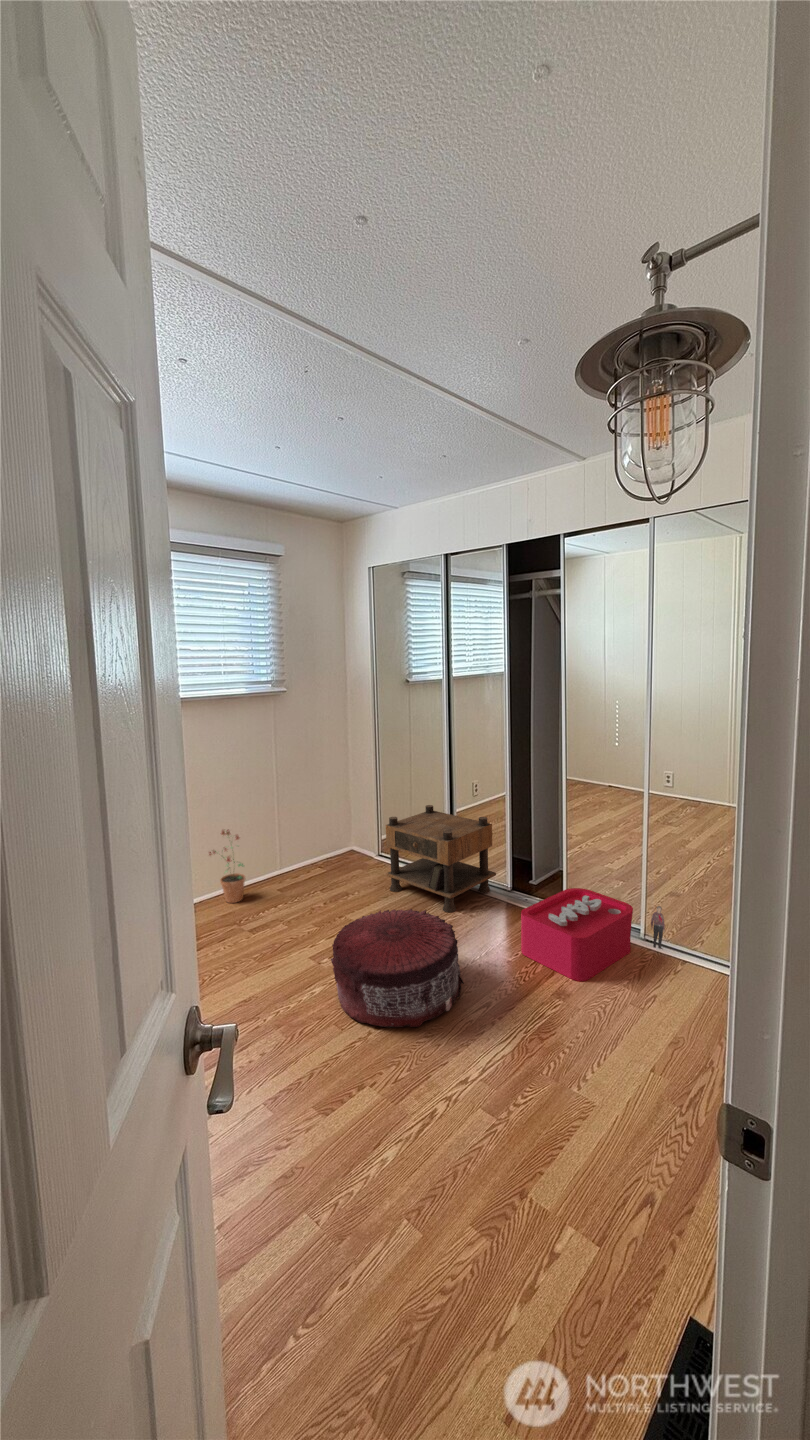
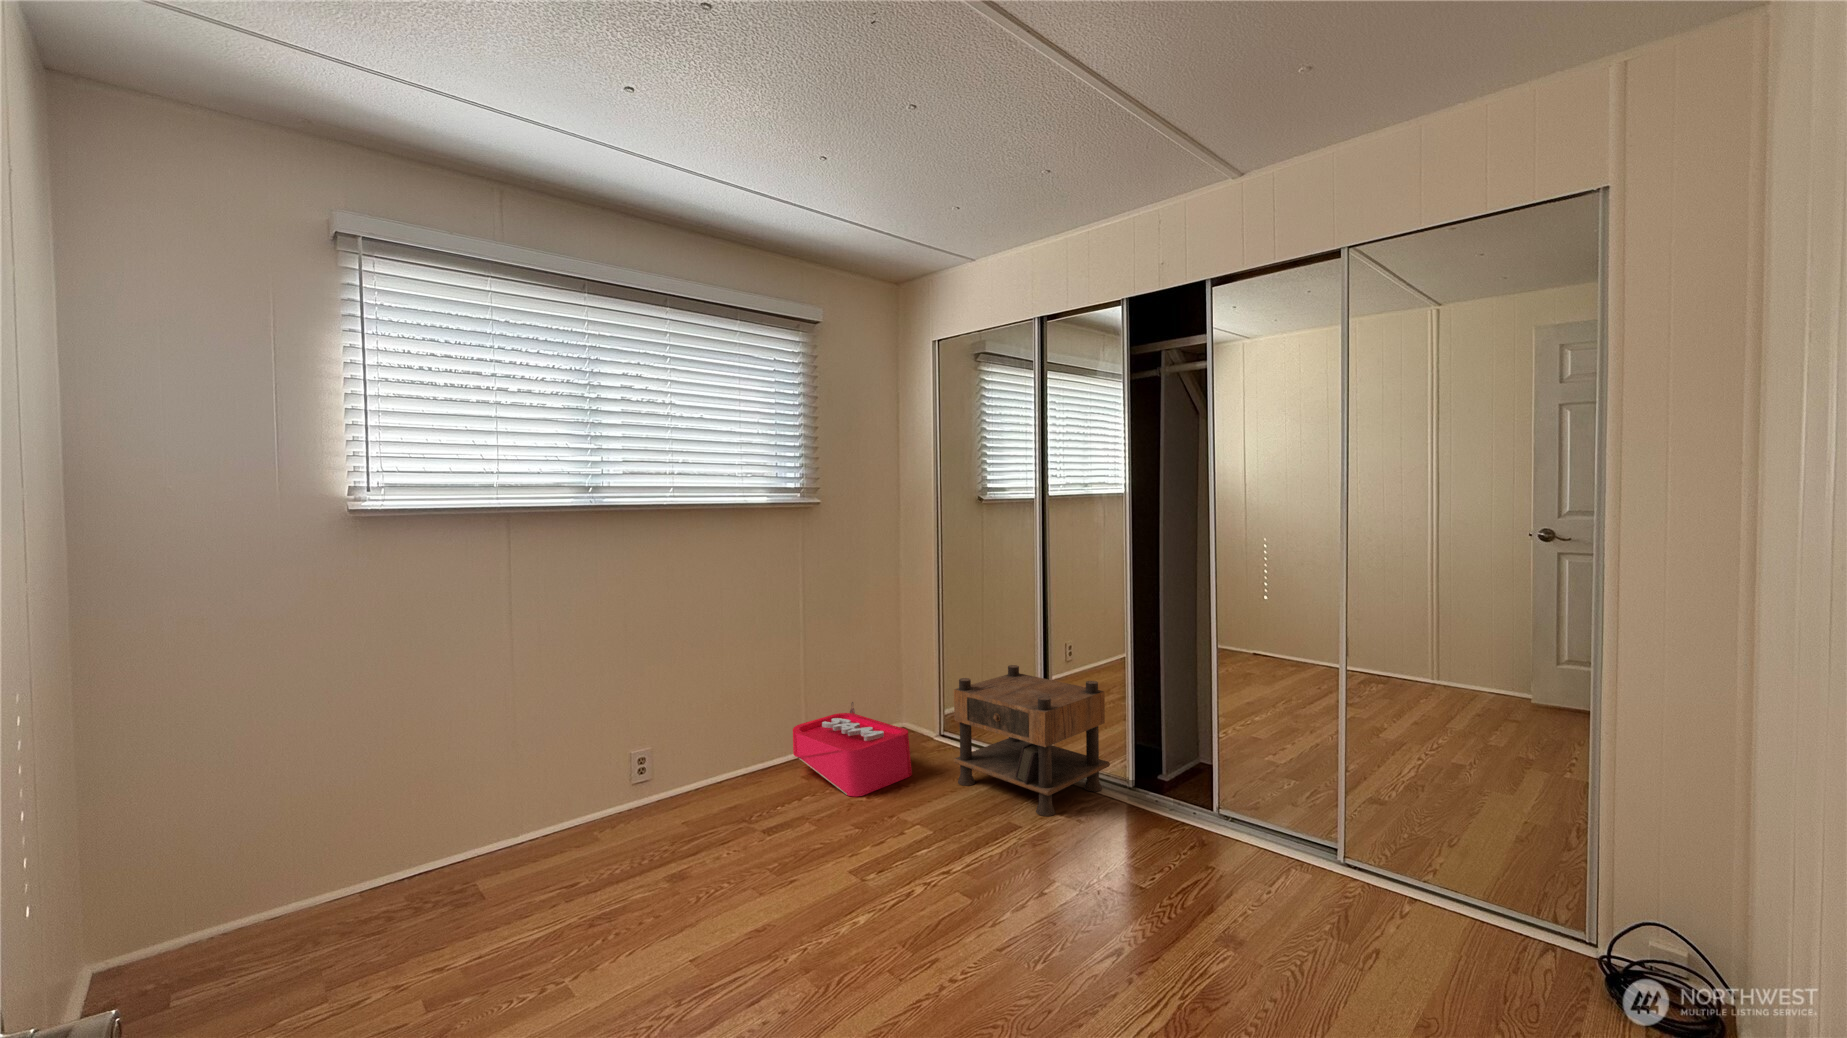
potted plant: present [209,830,245,903] -> none [708,689,760,794]
storage bin: present [521,888,665,981] -> present [793,702,912,796]
pouf: present [331,909,464,1027] -> none [883,804,1080,982]

